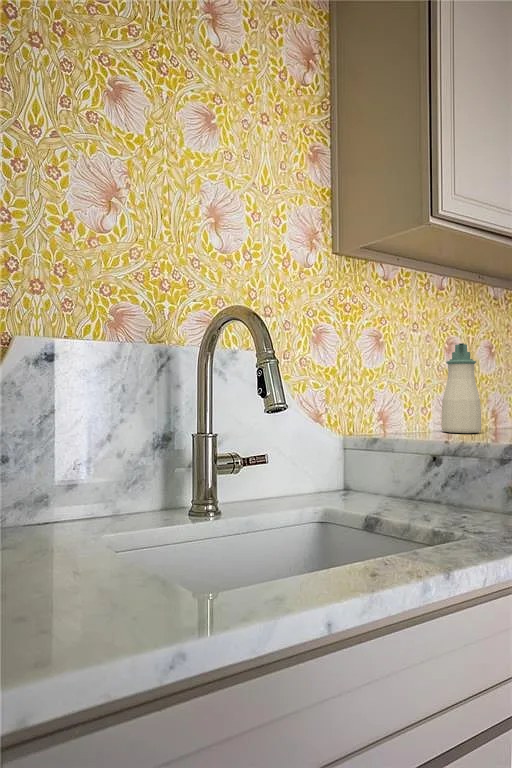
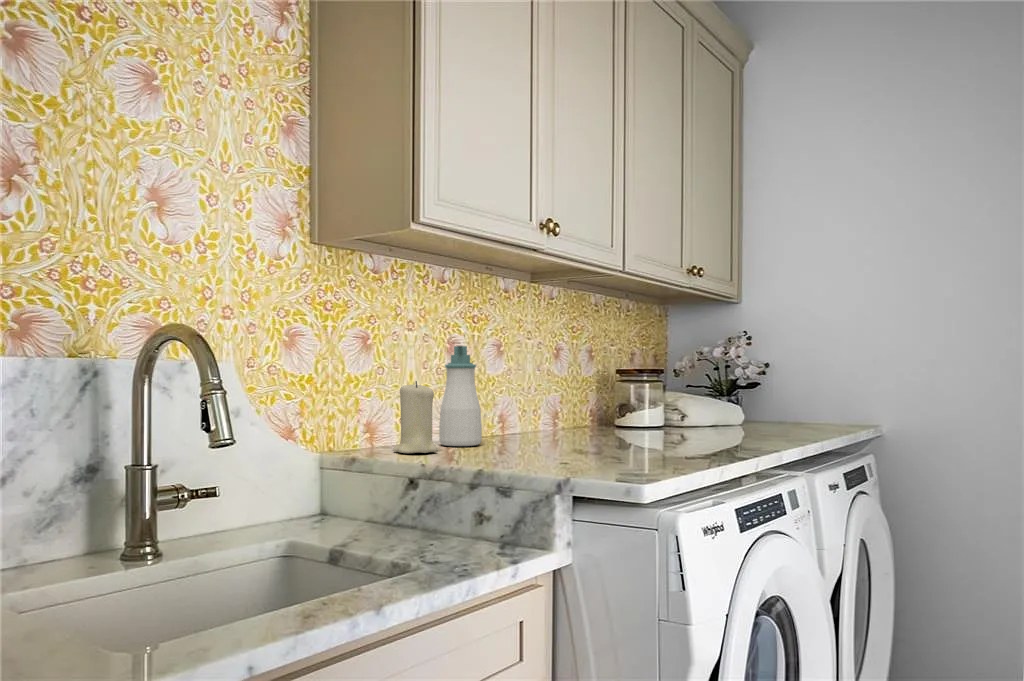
candle: none [403,372,444,436] -> present [393,381,438,453]

